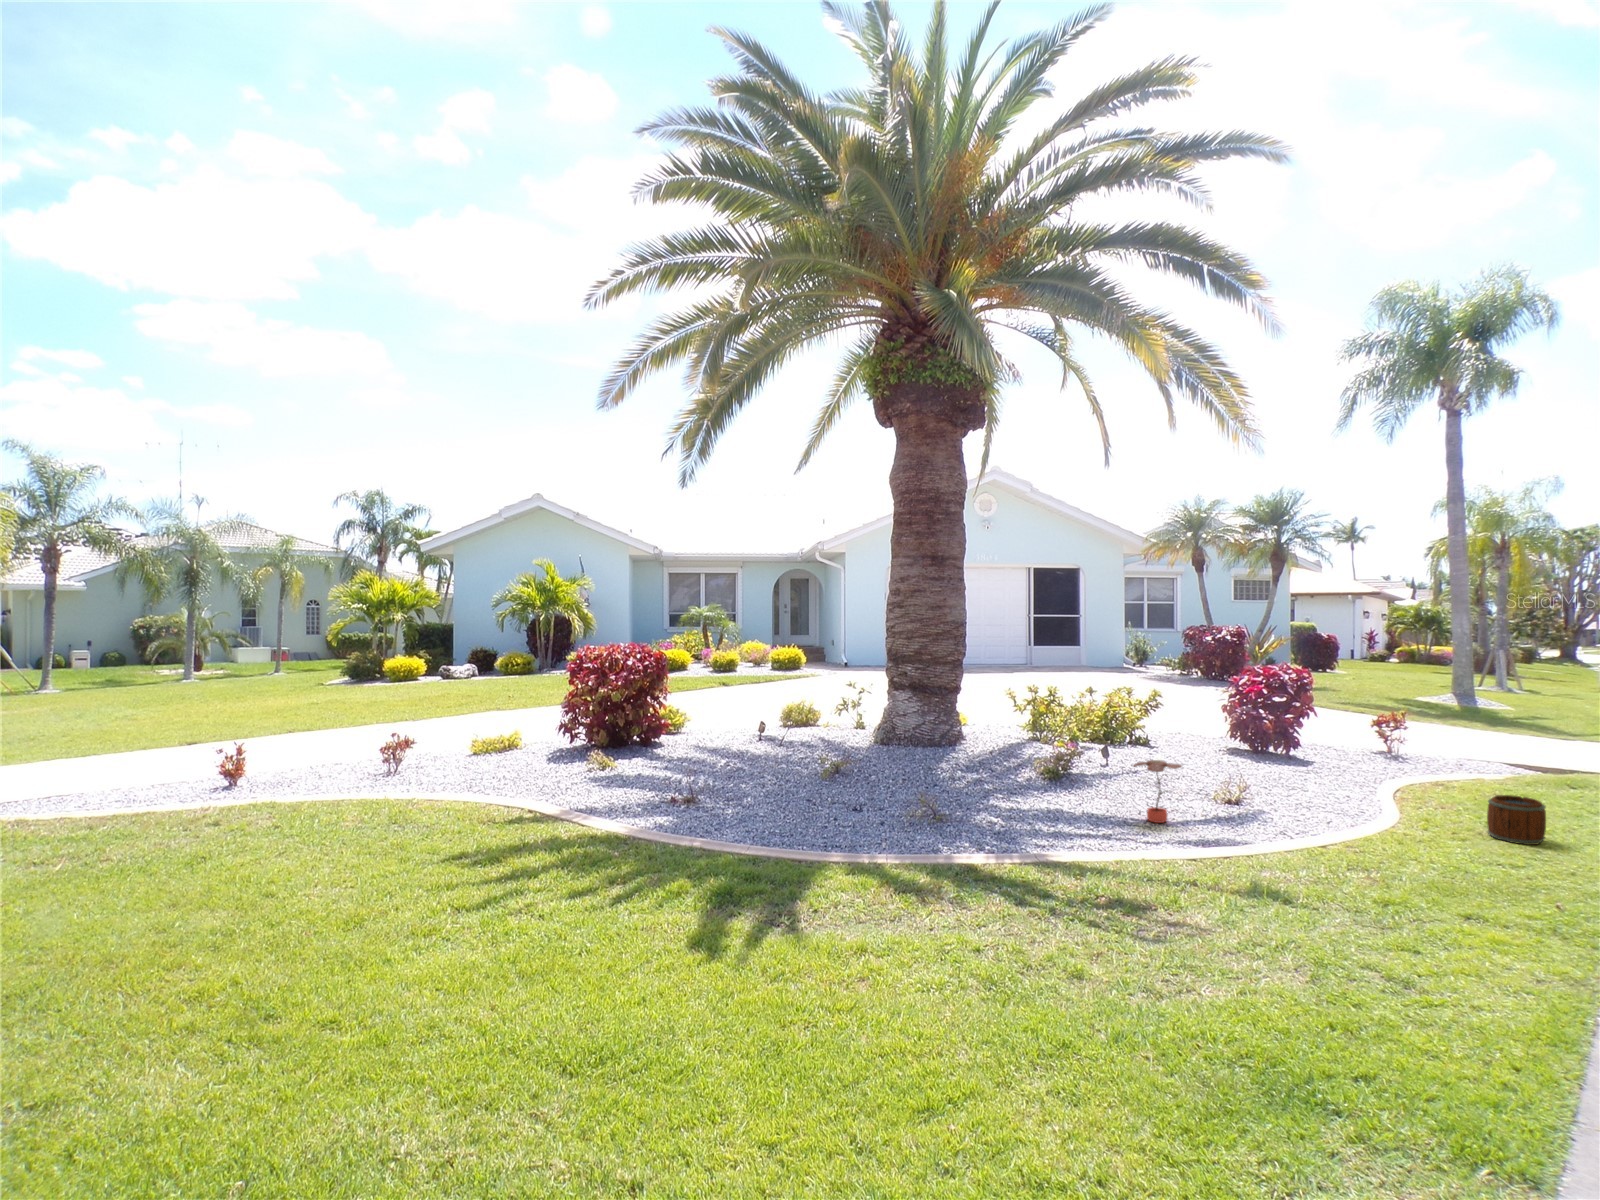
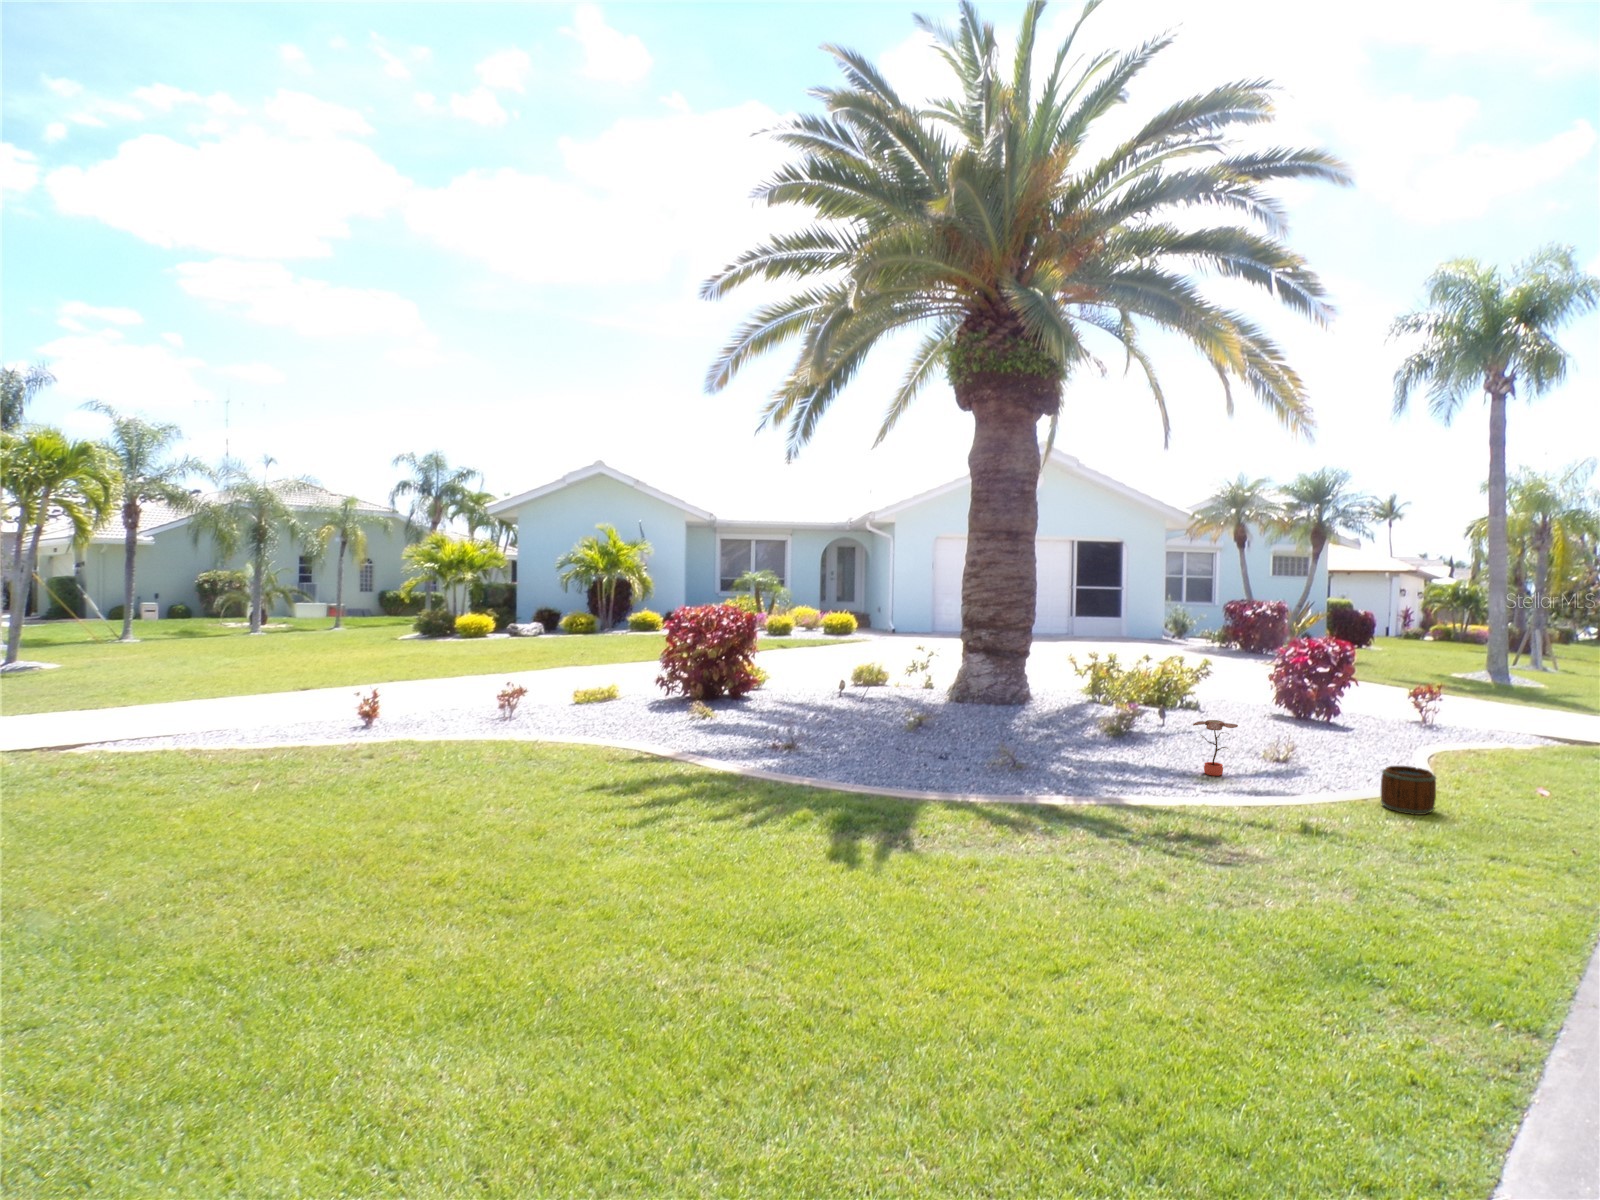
bucket: present [1487,795,1546,845] -> present [1381,766,1436,815]

